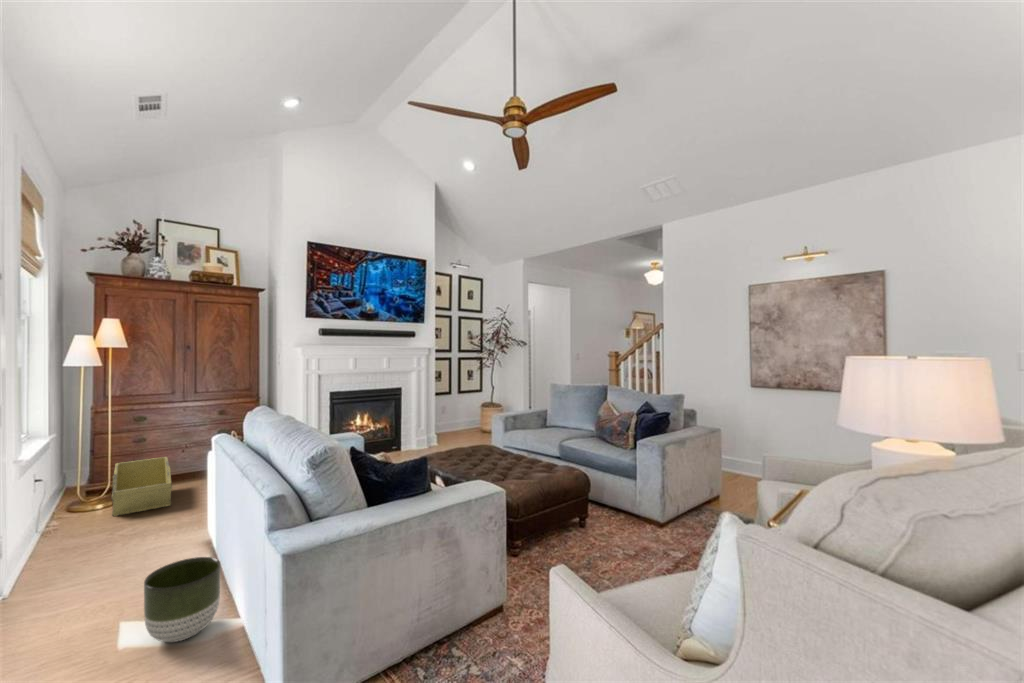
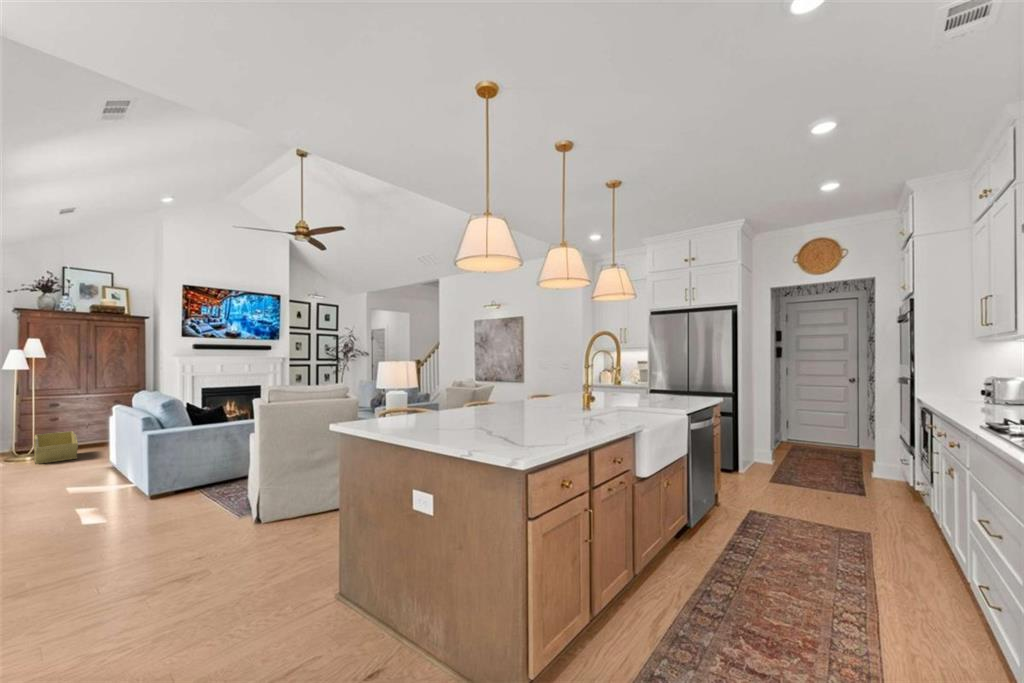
planter: present [144,557,221,642] -> none [71,457,112,491]

